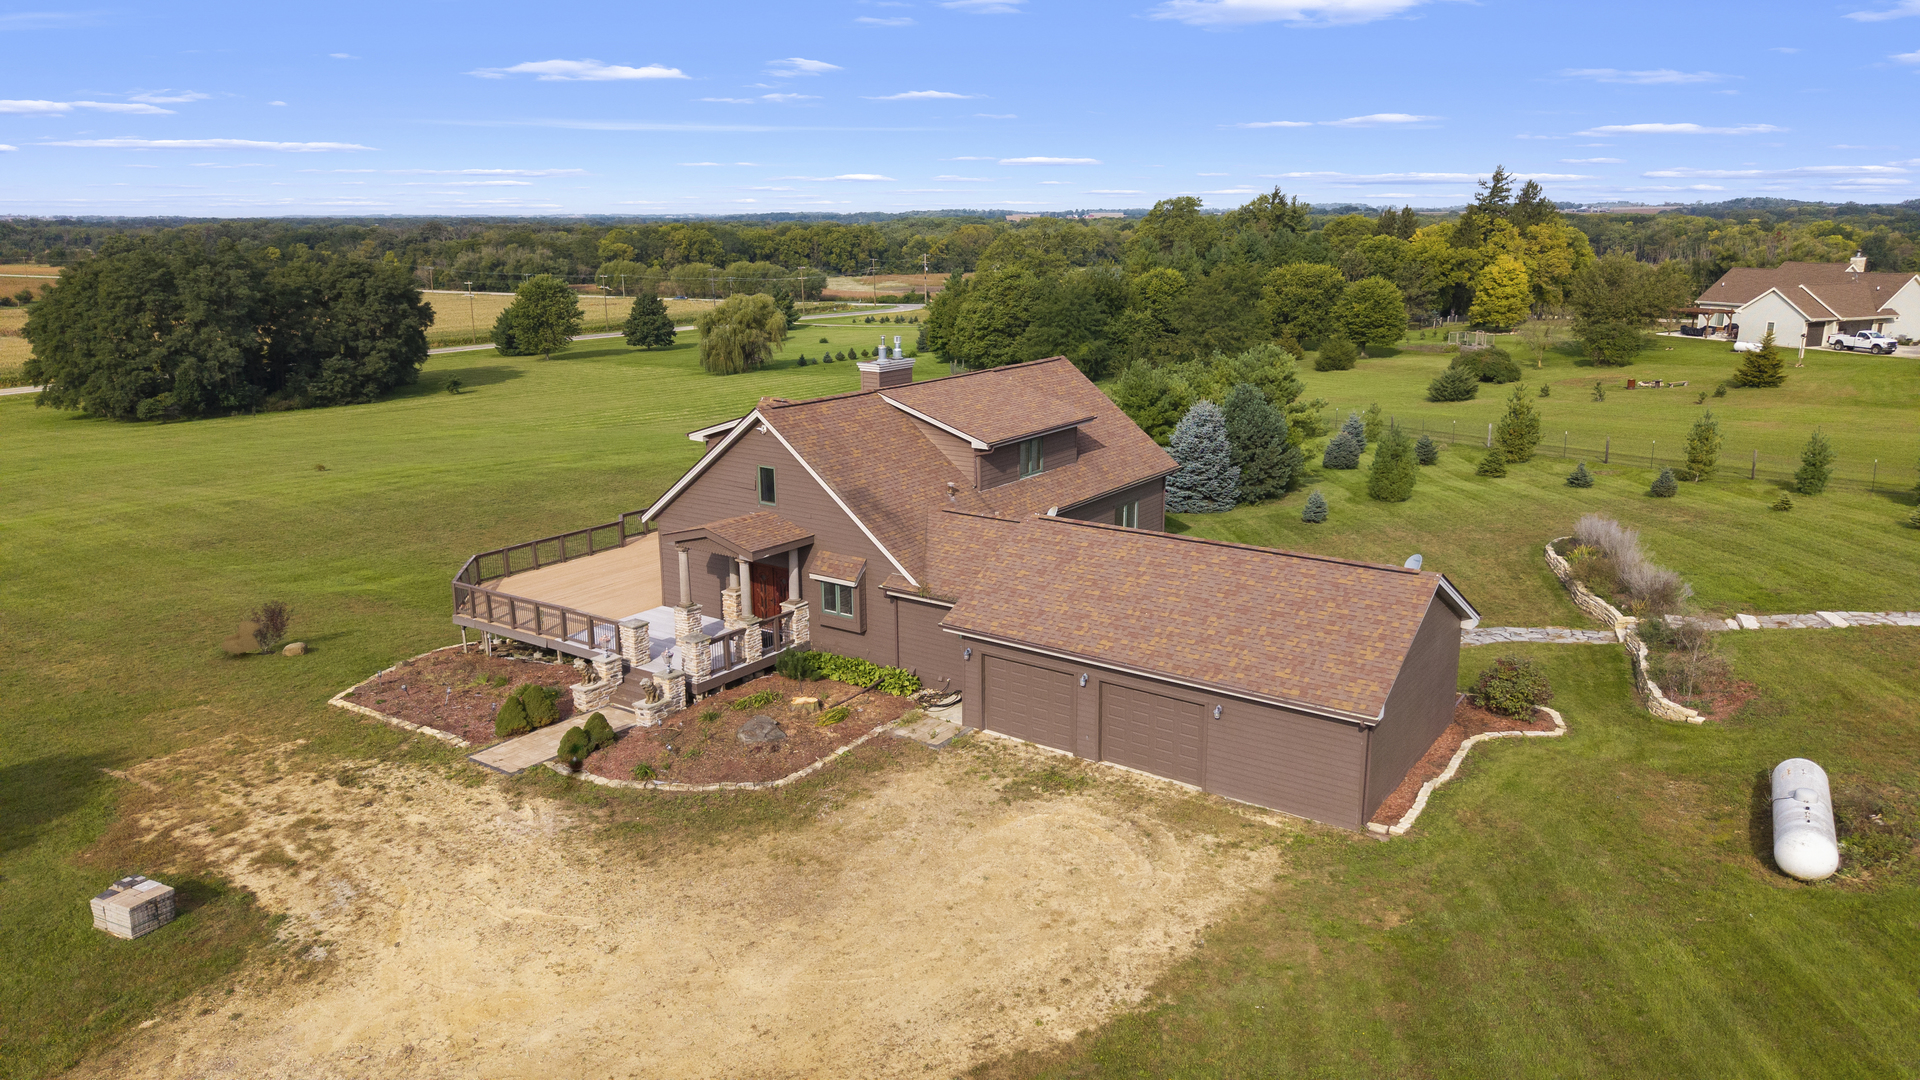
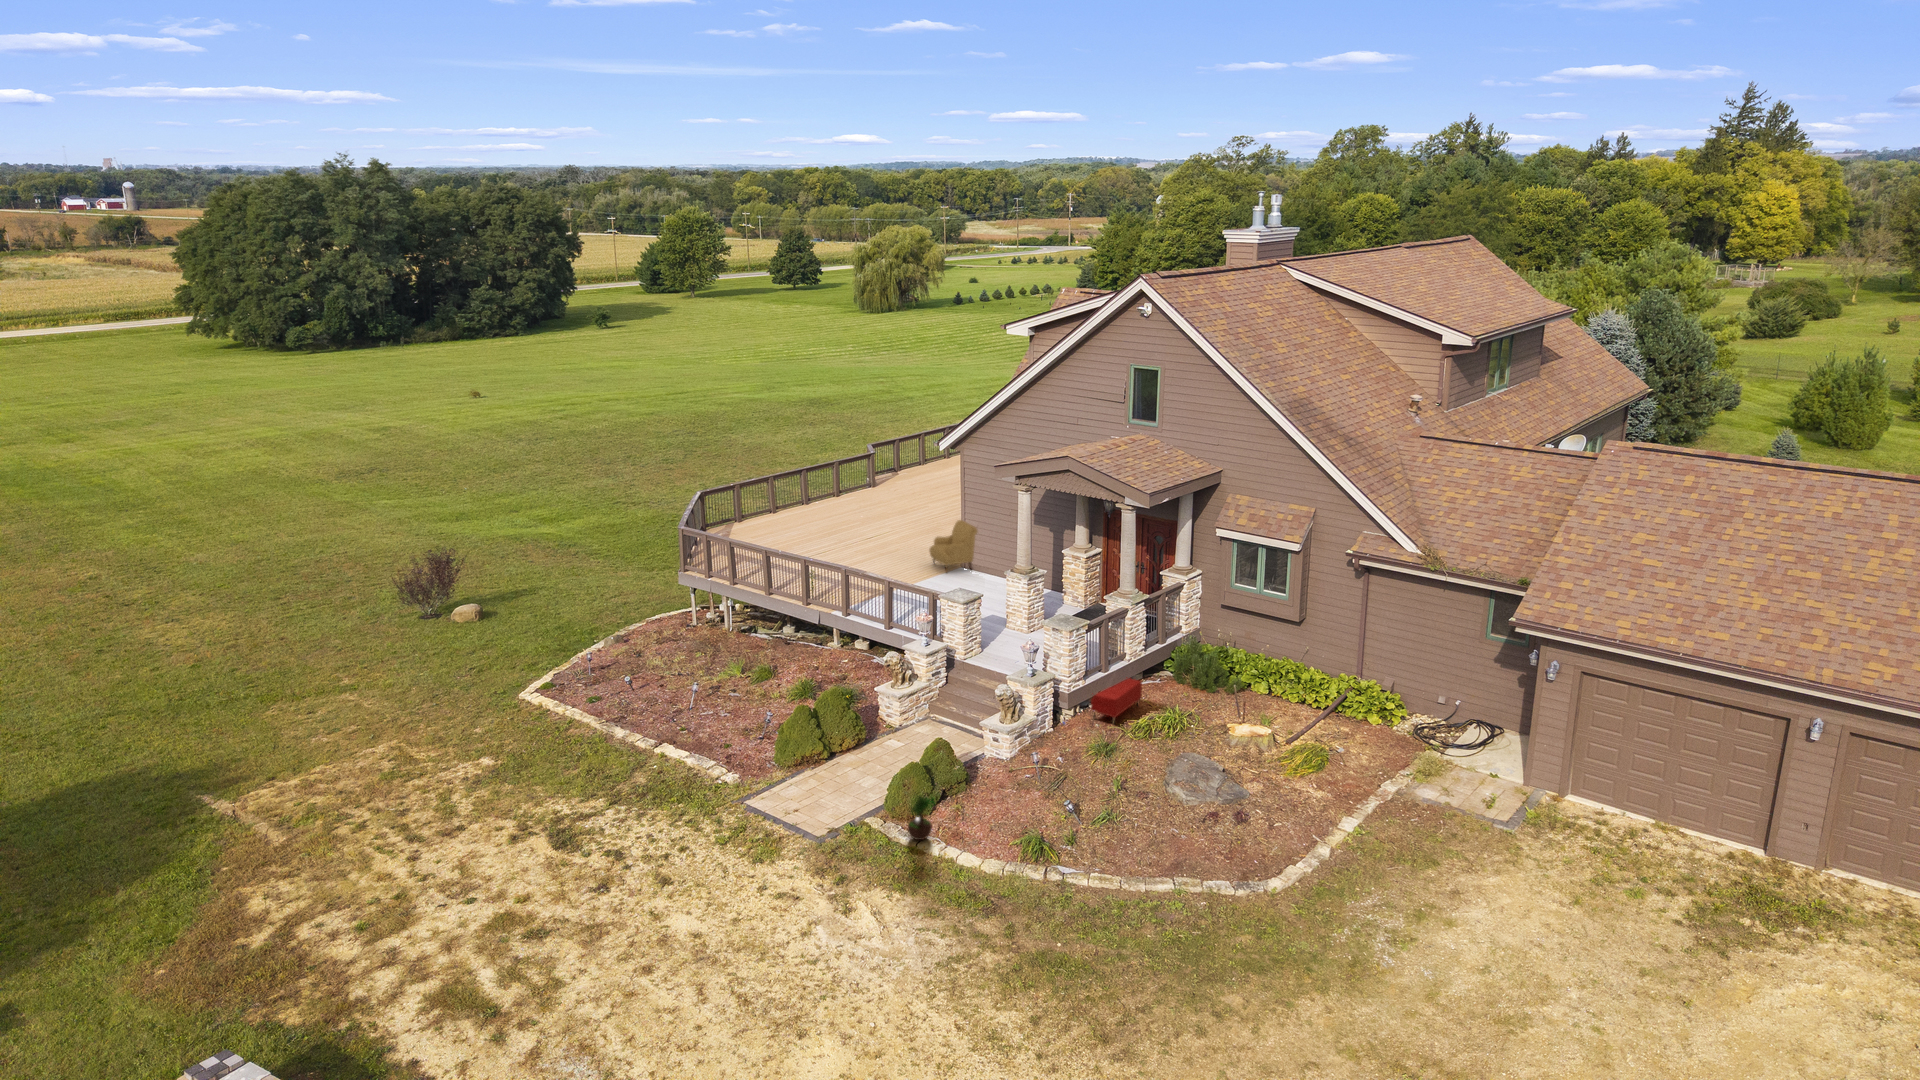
chair: present [222,621,259,657] -> present [929,520,978,570]
bench: none [716,673,755,704] -> present [1091,677,1142,724]

